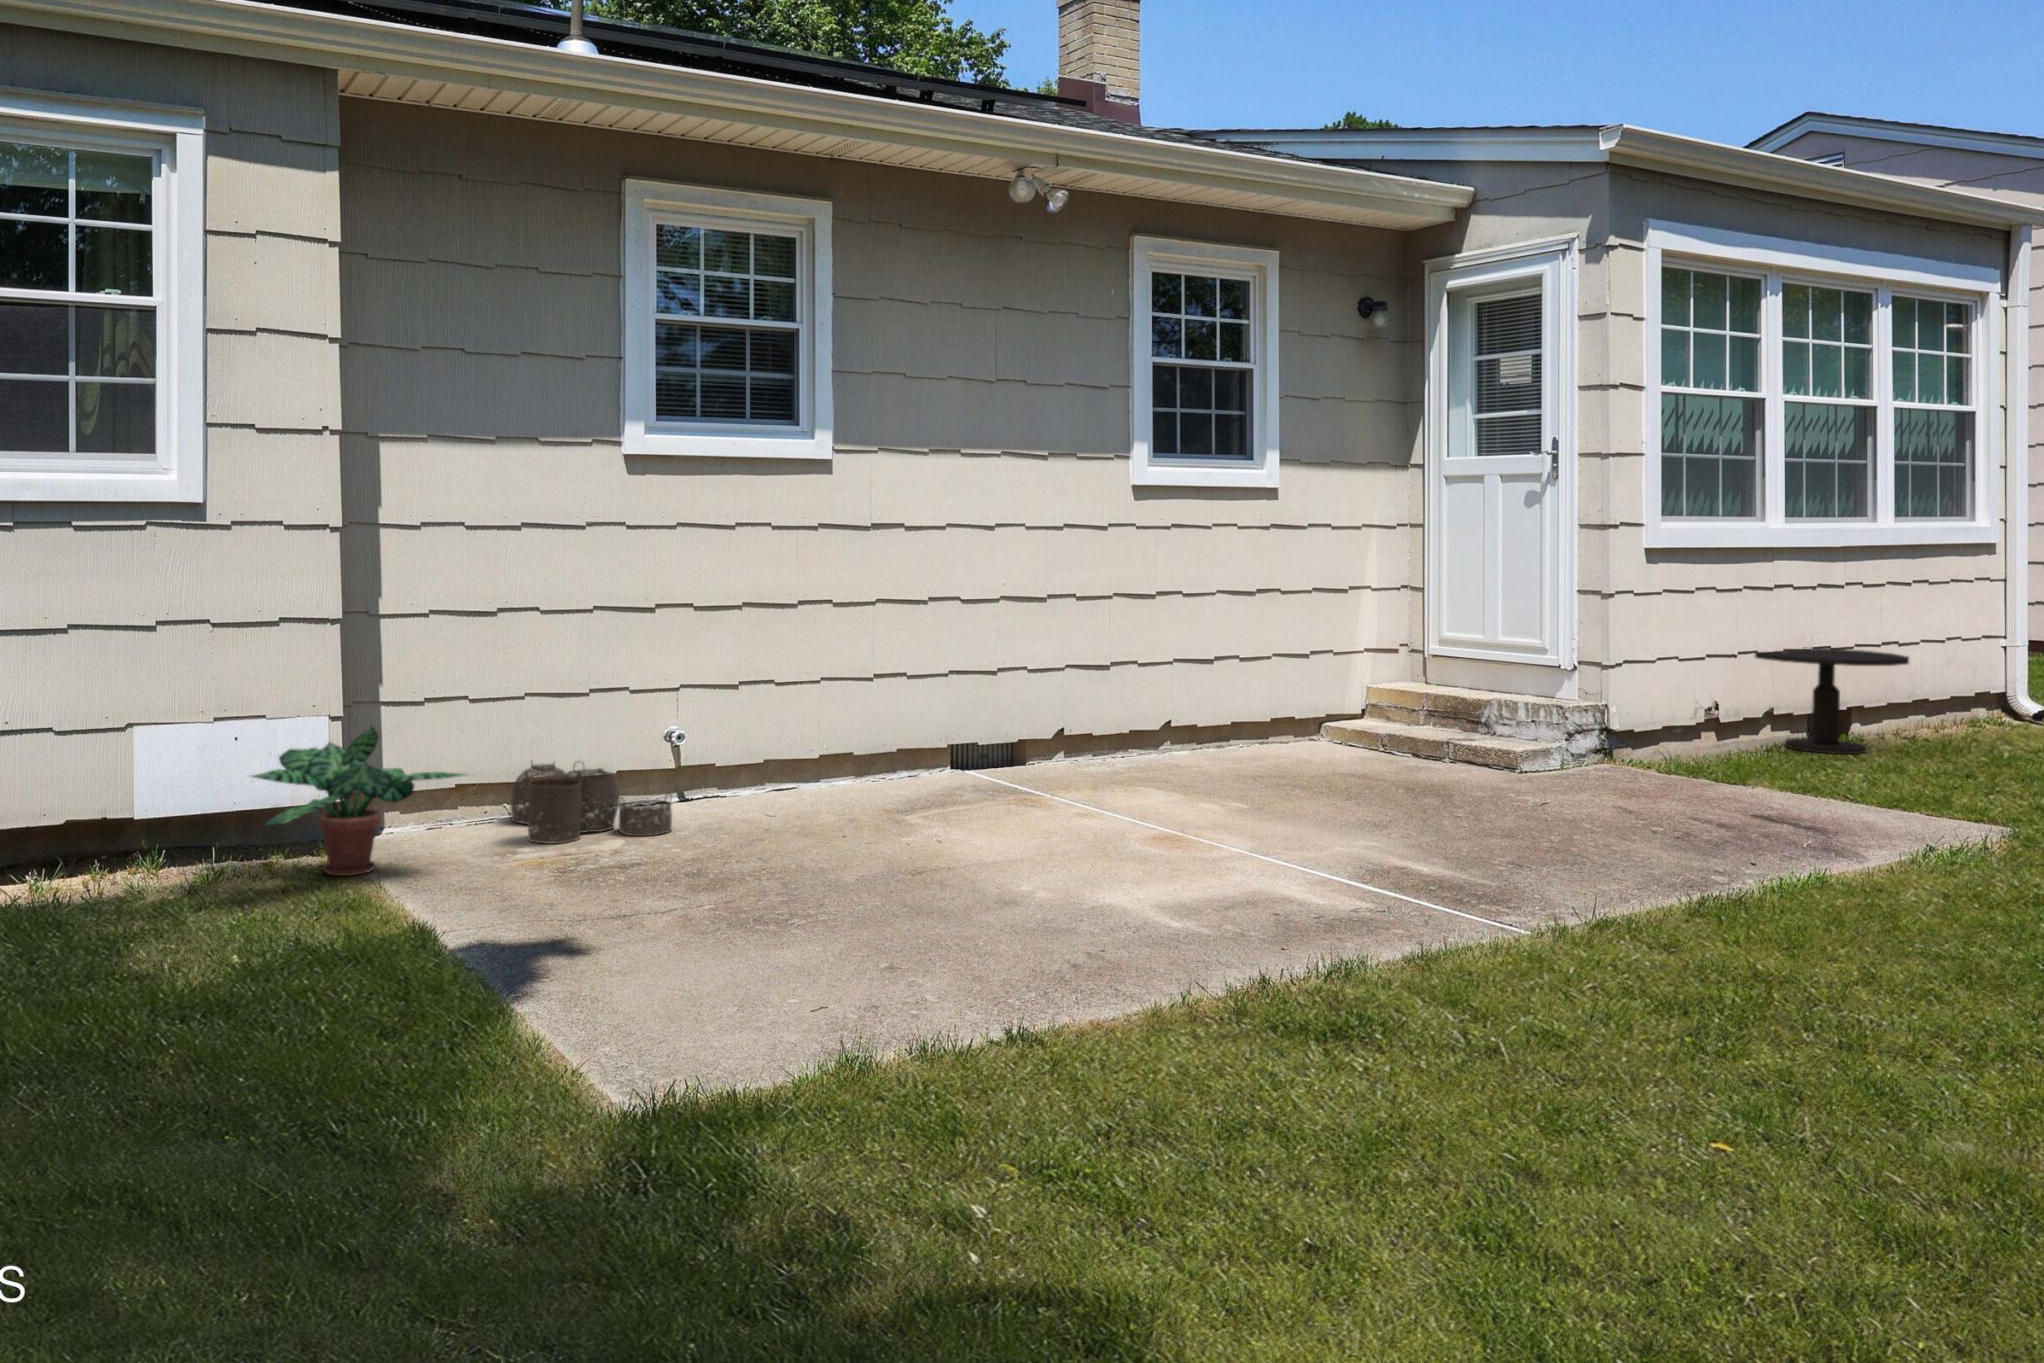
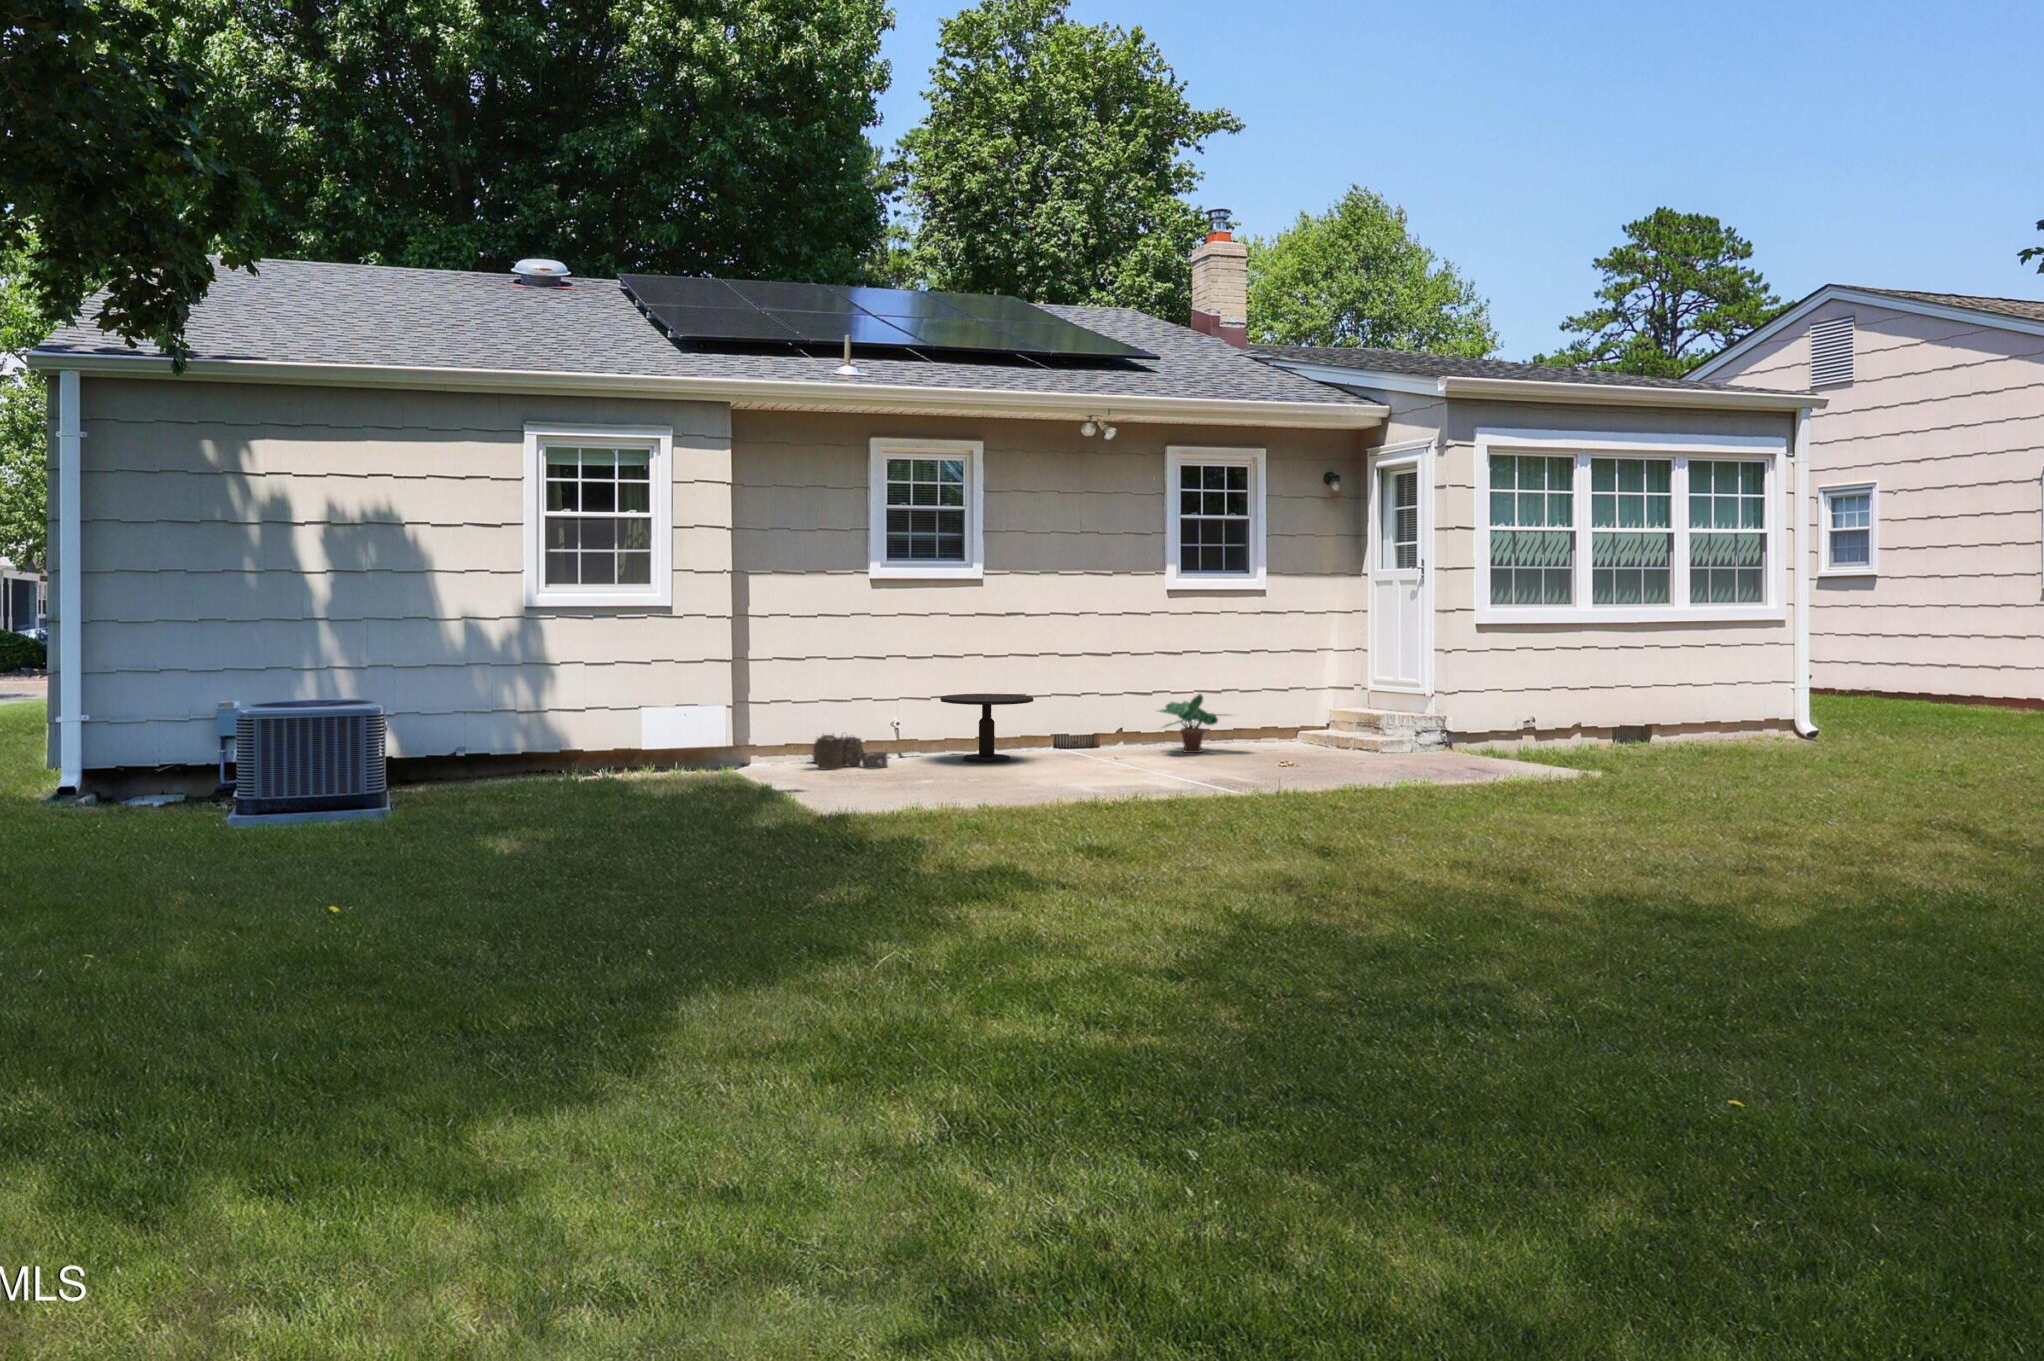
side table: present [1755,647,1909,754] -> present [940,694,1033,763]
potted plant: present [253,726,465,876] -> present [1160,694,1220,753]

